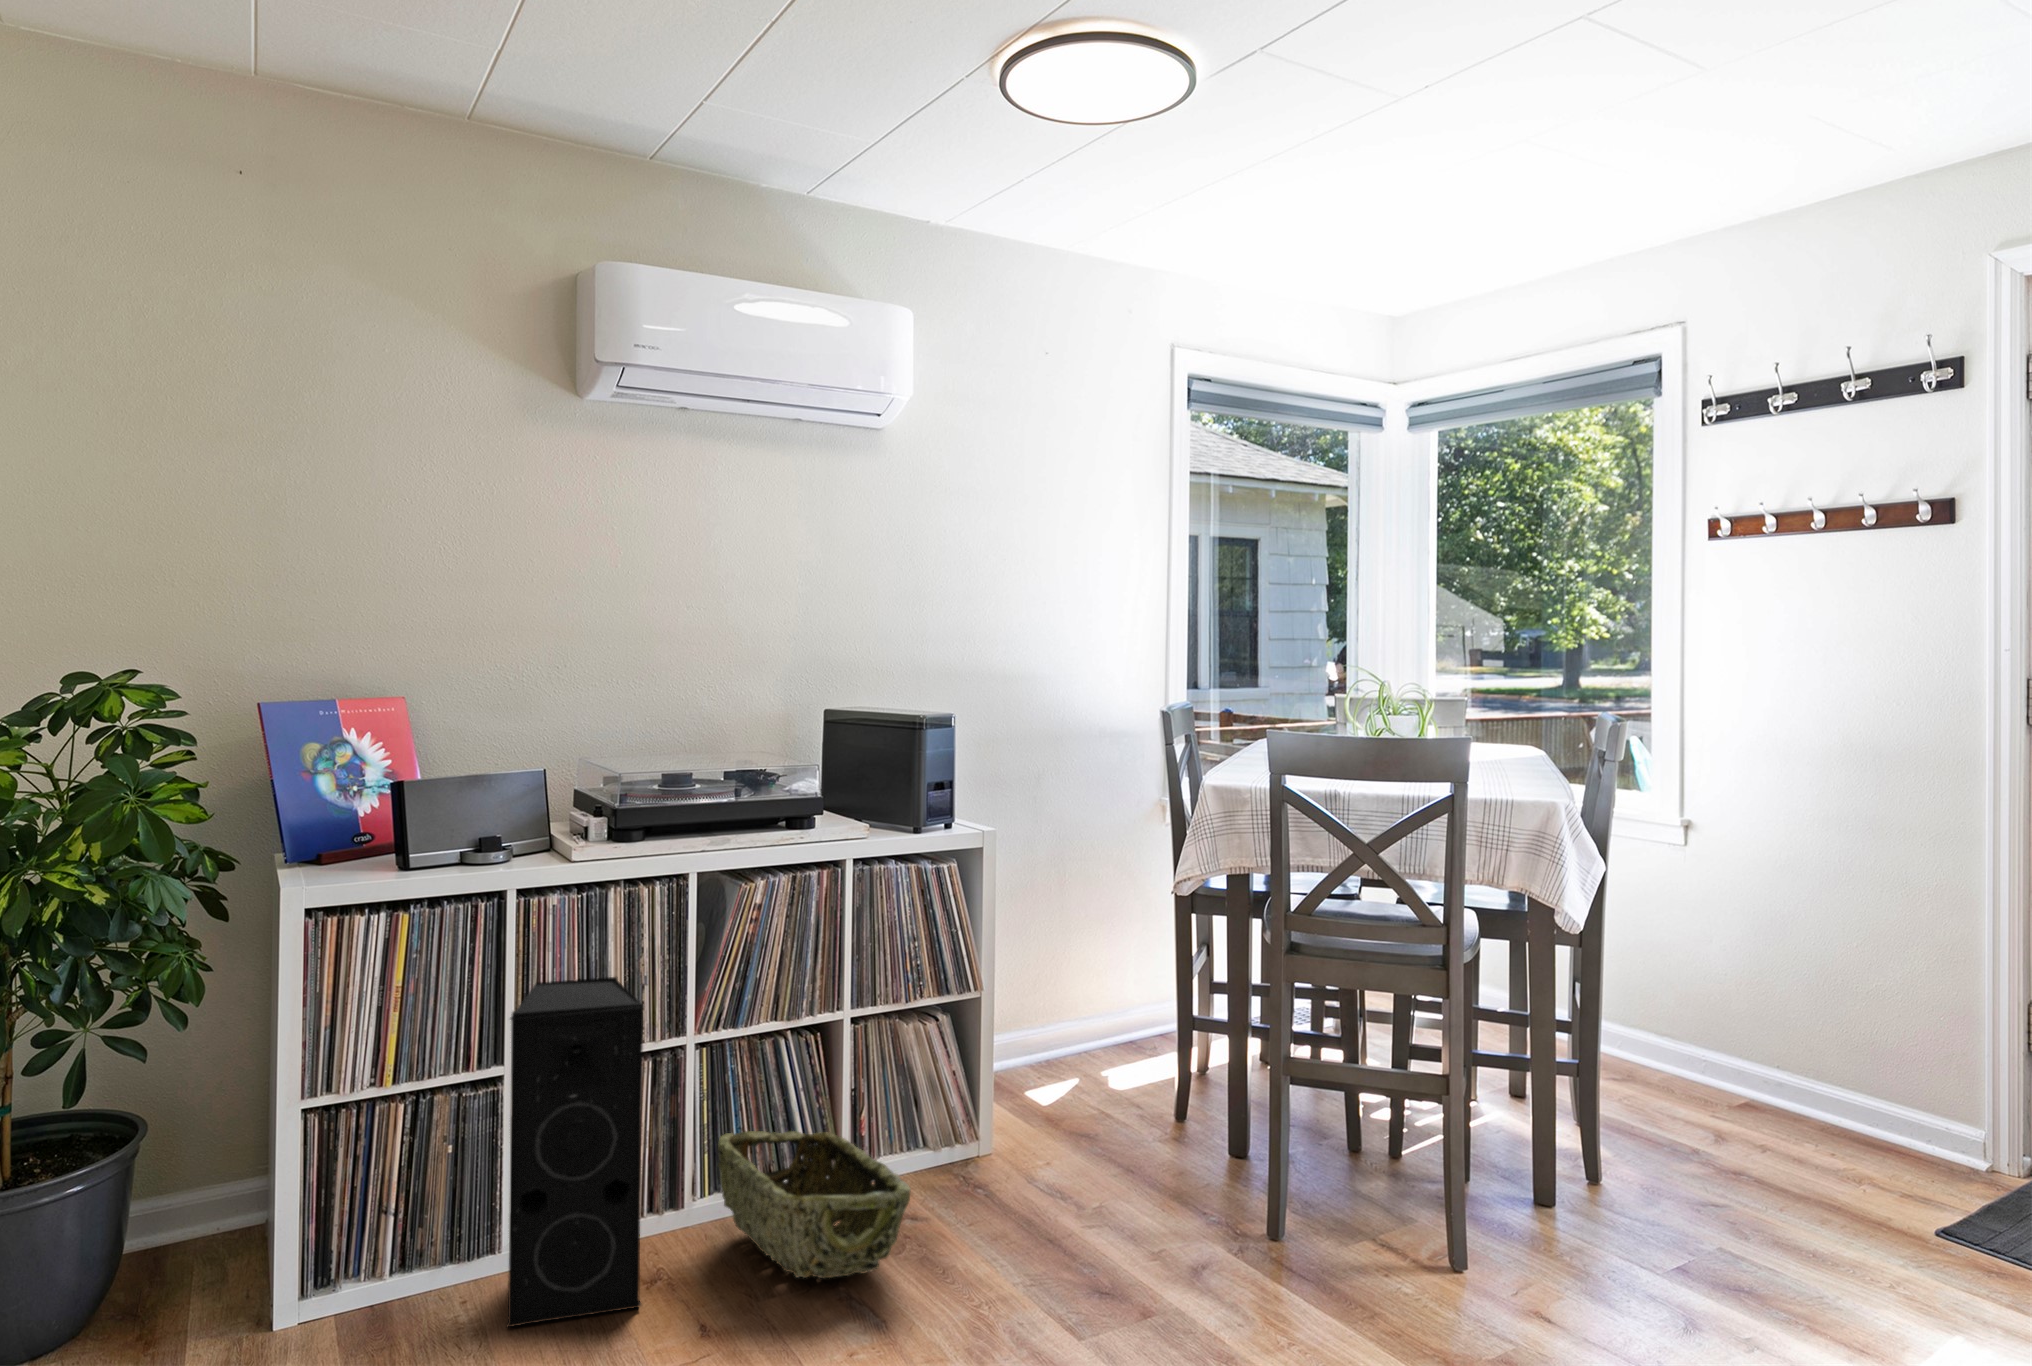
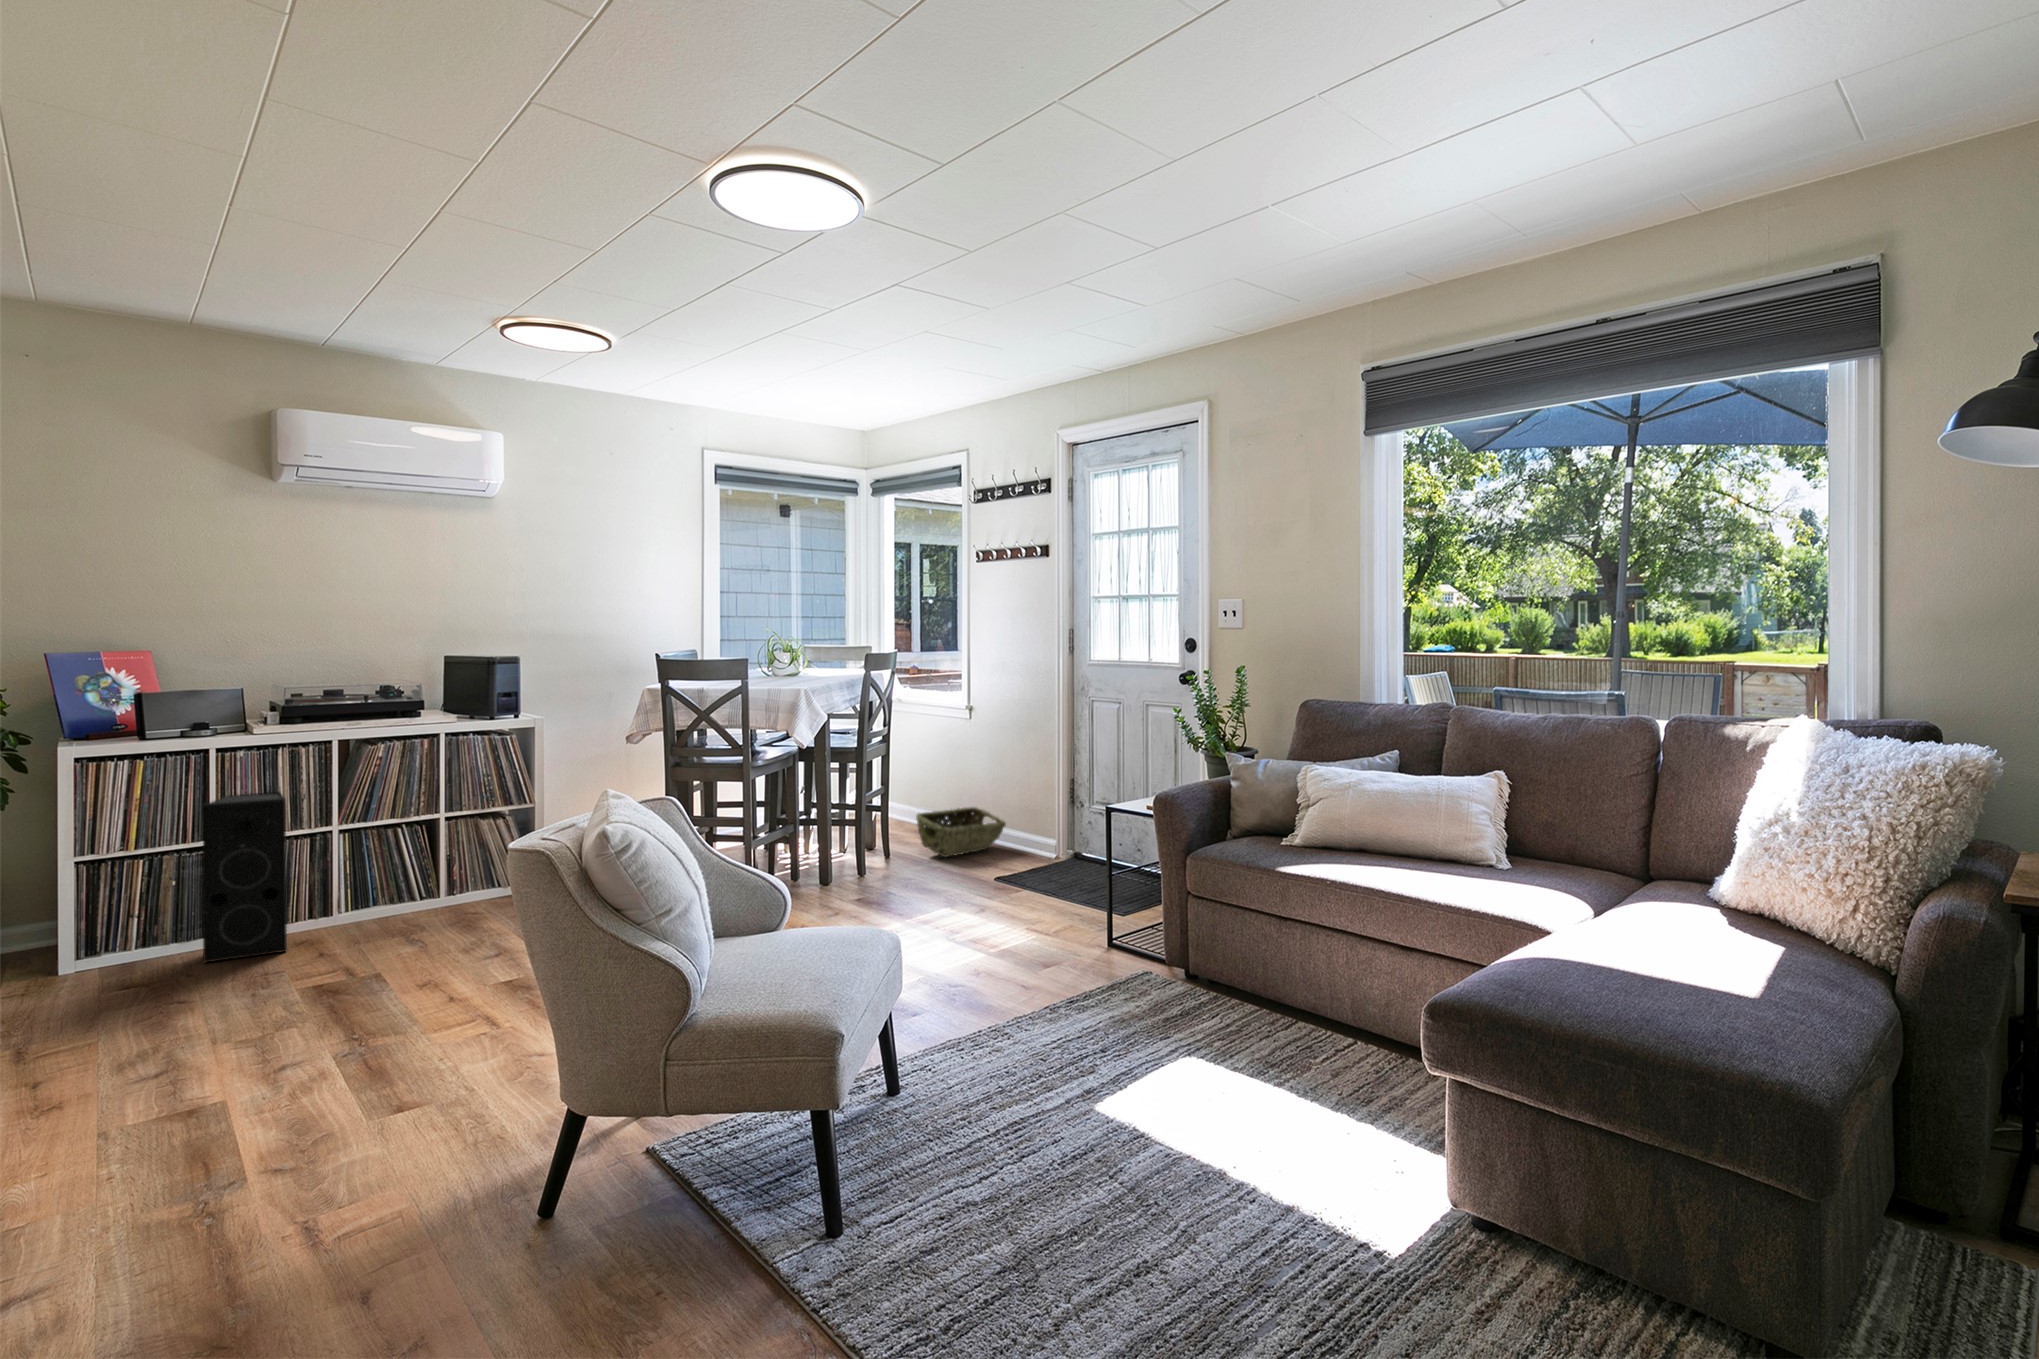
woven basket: present [718,1131,911,1278] -> present [916,807,1006,857]

